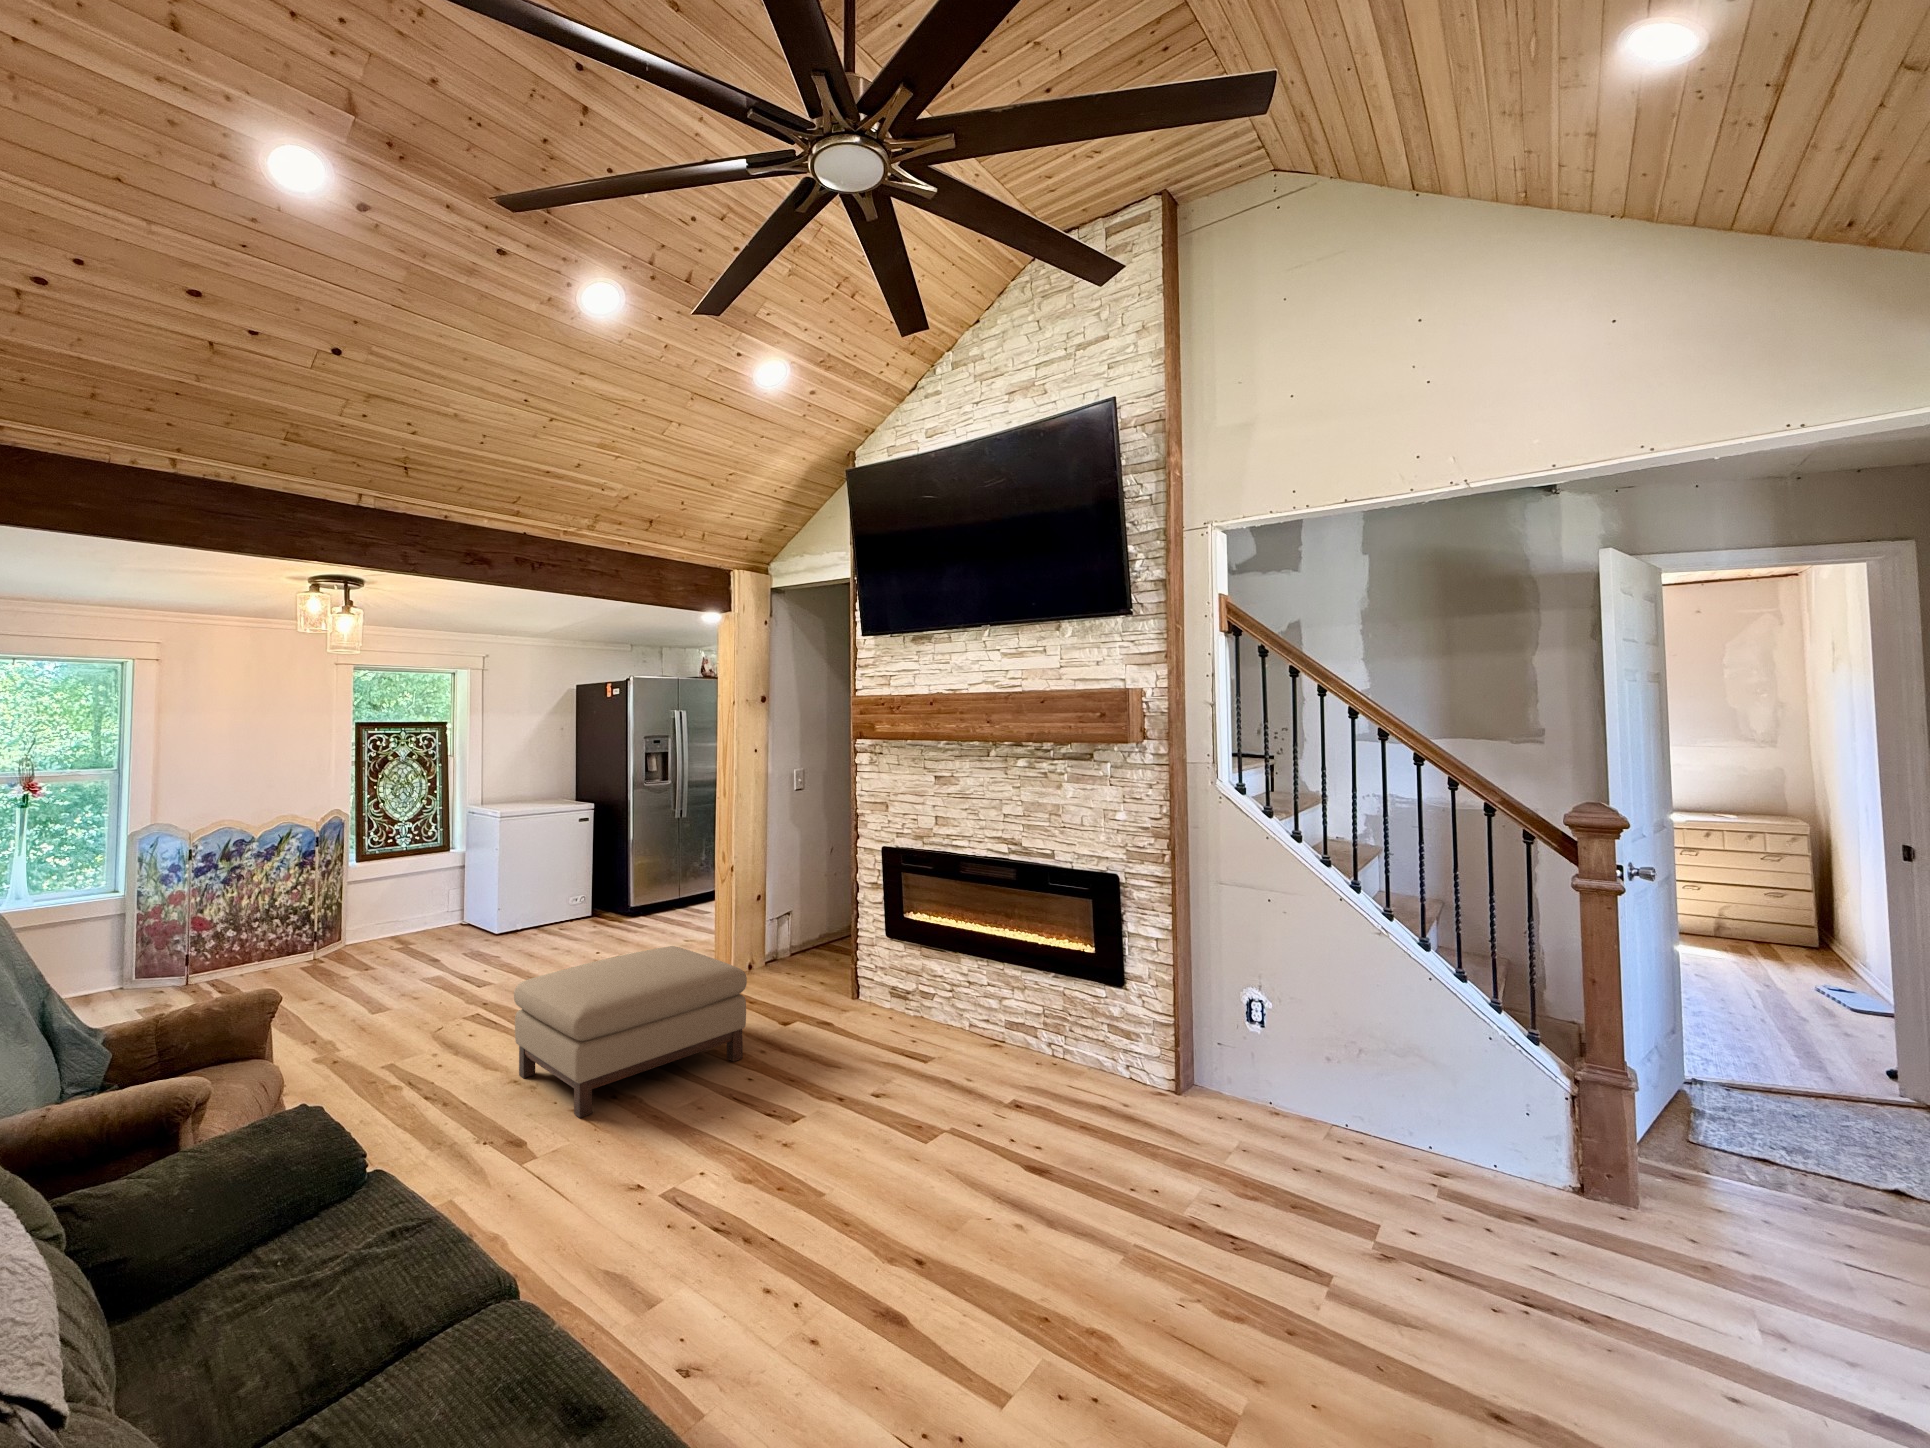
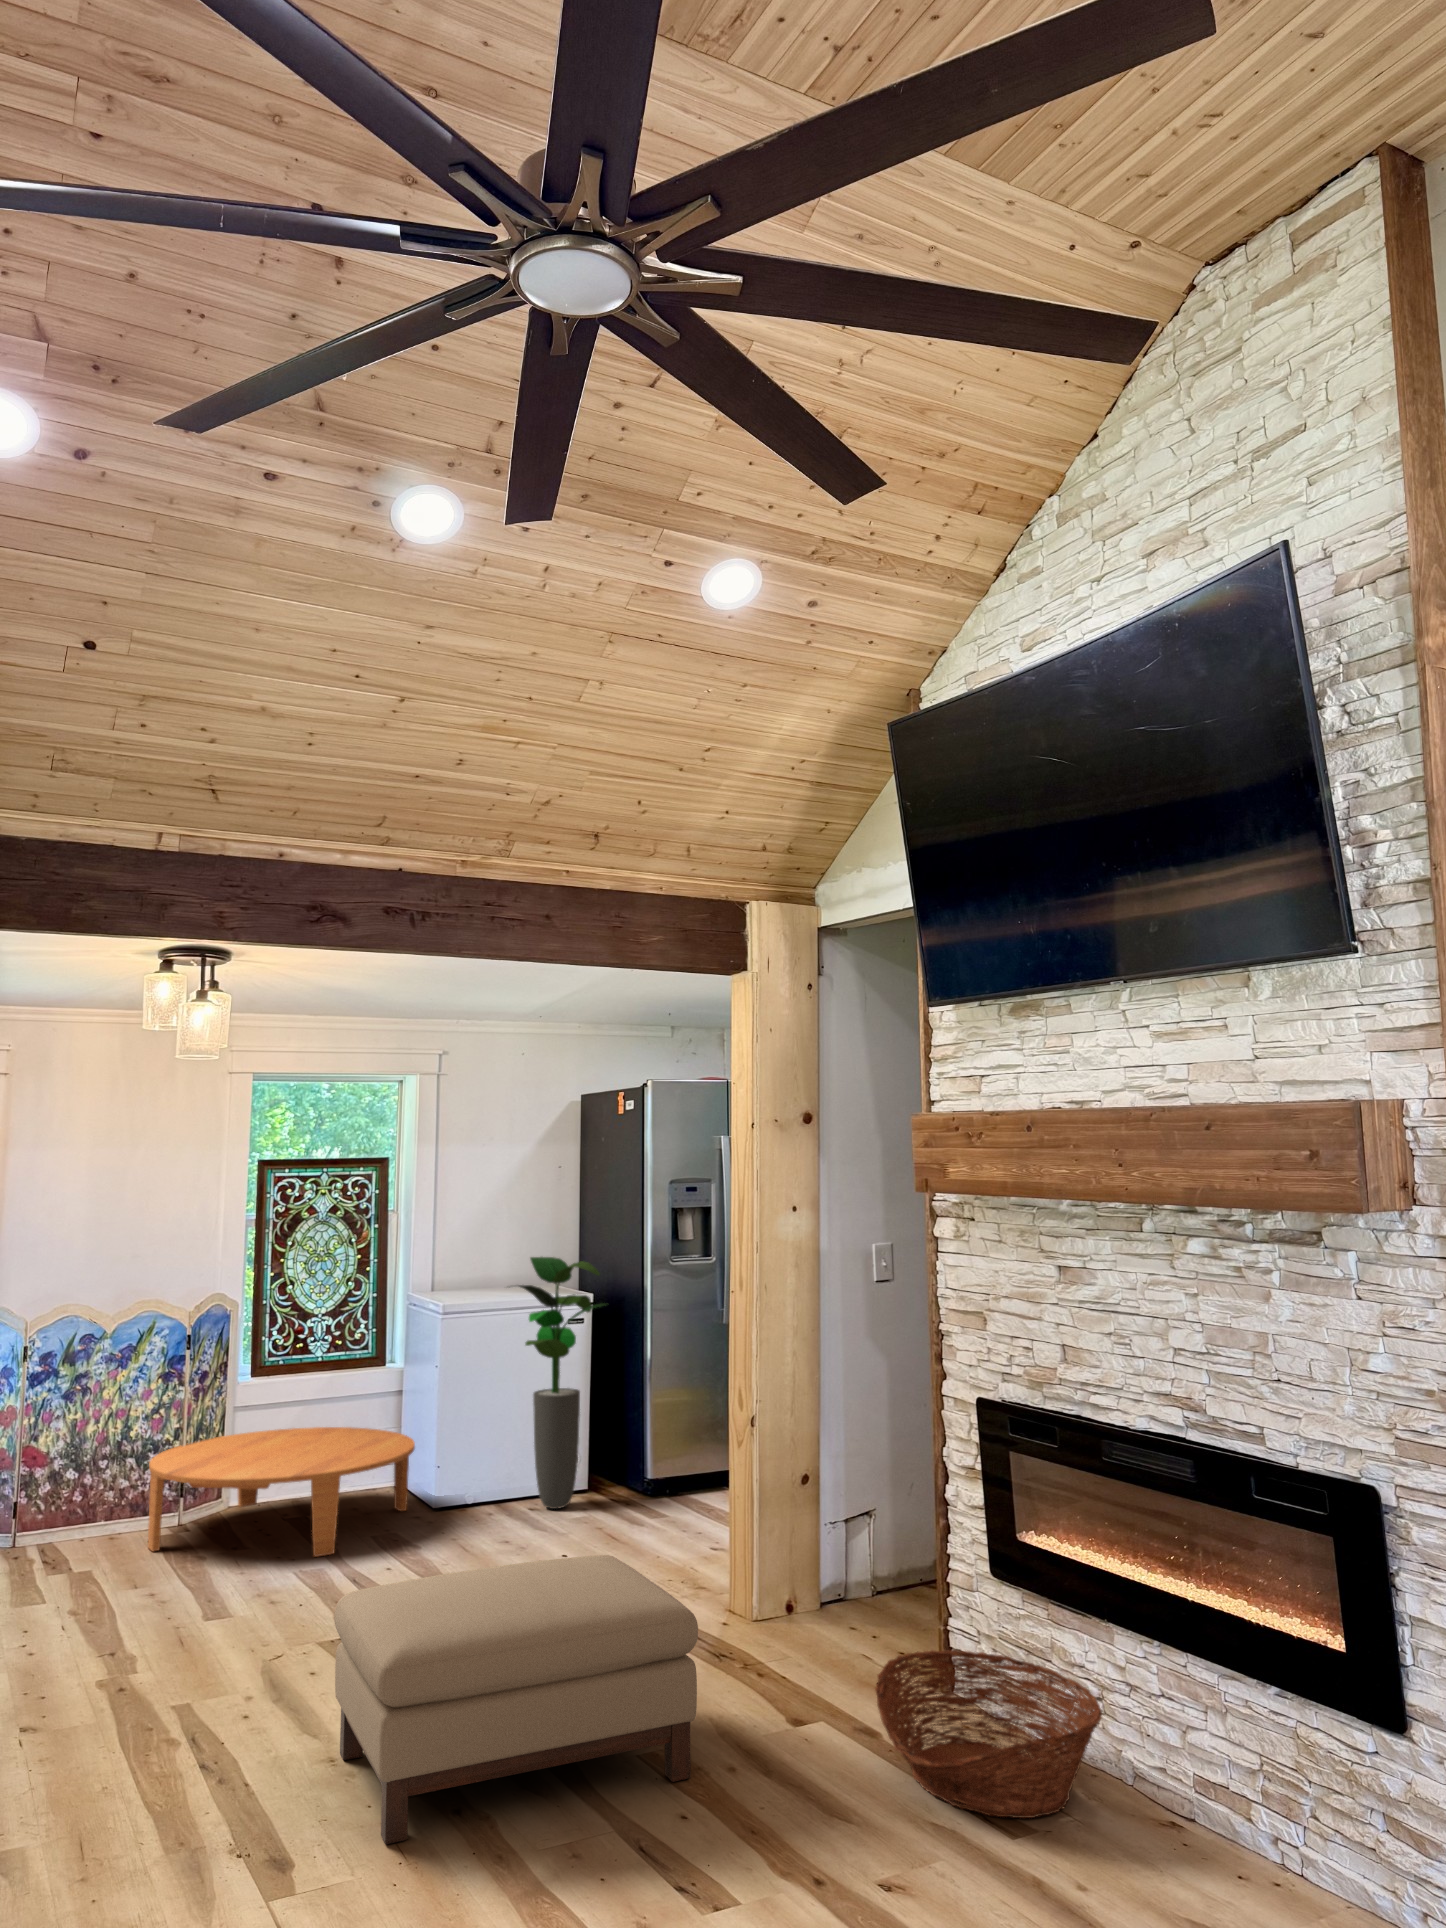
potted plant: none [546,781,612,928] -> present [519,1257,606,1509]
coffee table: none [298,890,487,977] -> present [148,1427,415,1557]
basket: none [838,976,964,1054] -> present [875,1650,1102,1818]

